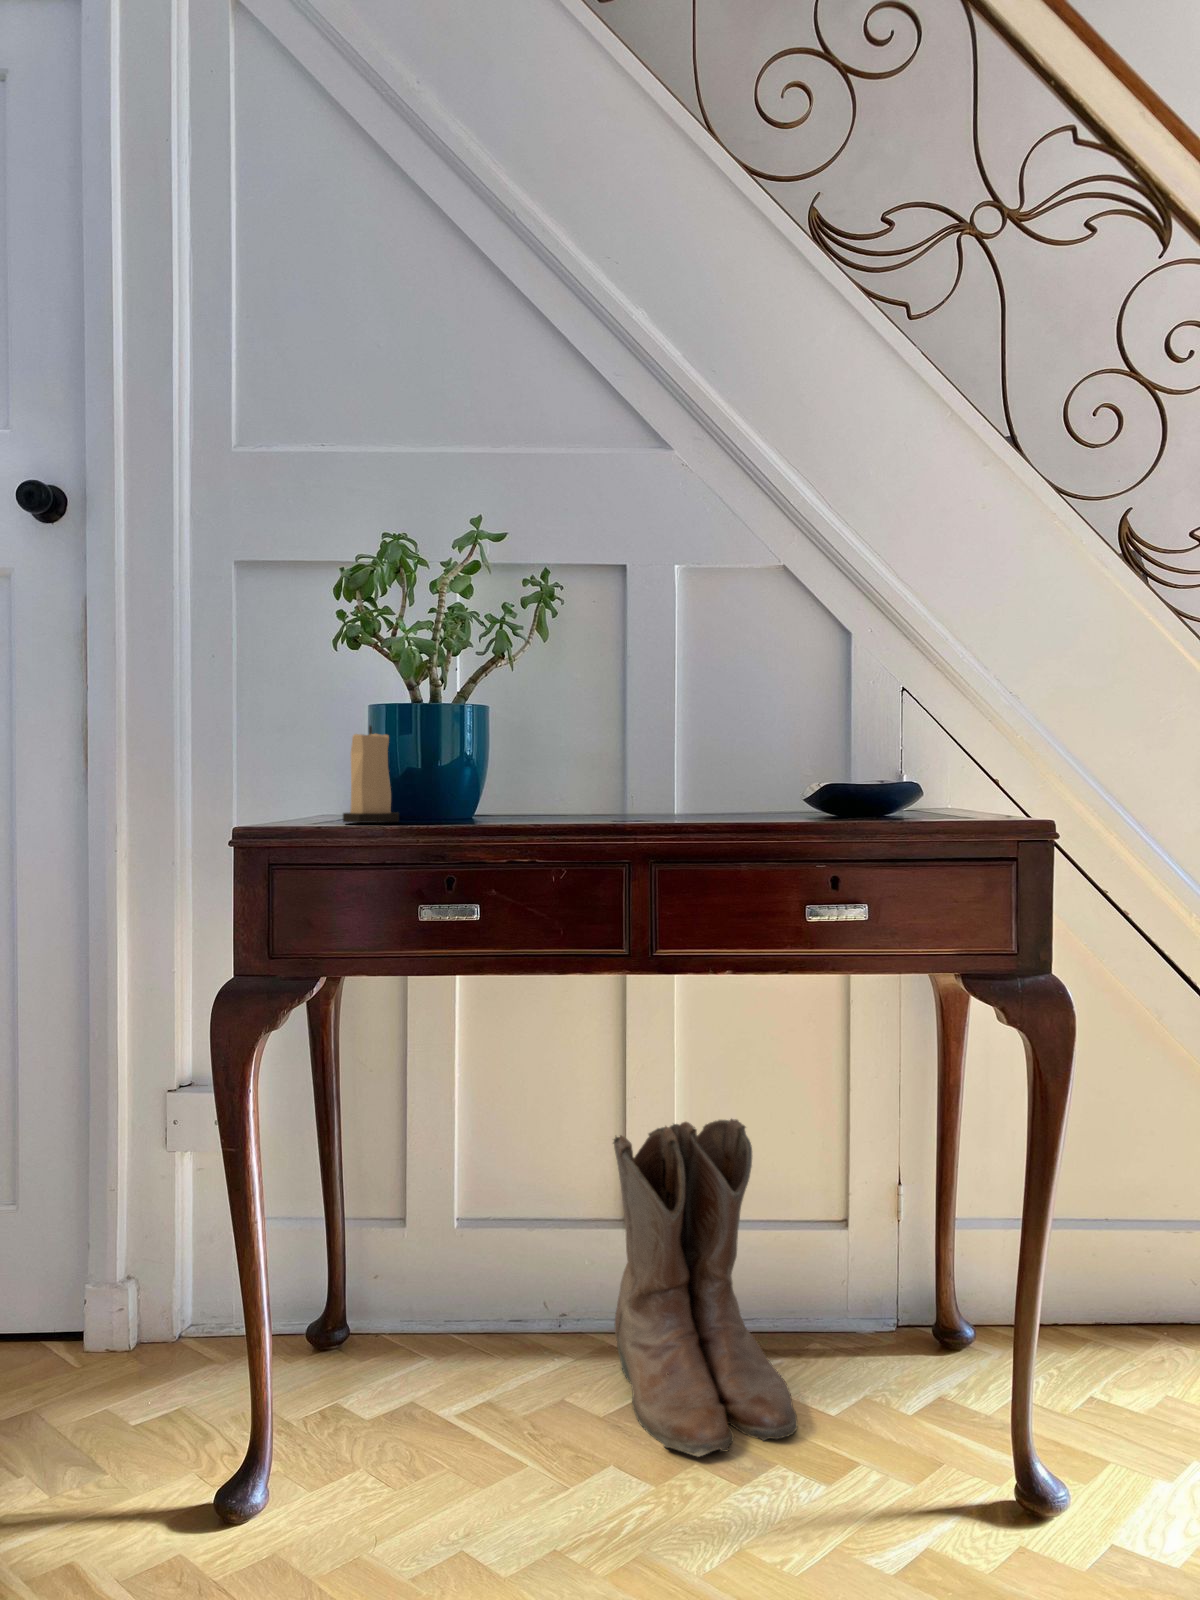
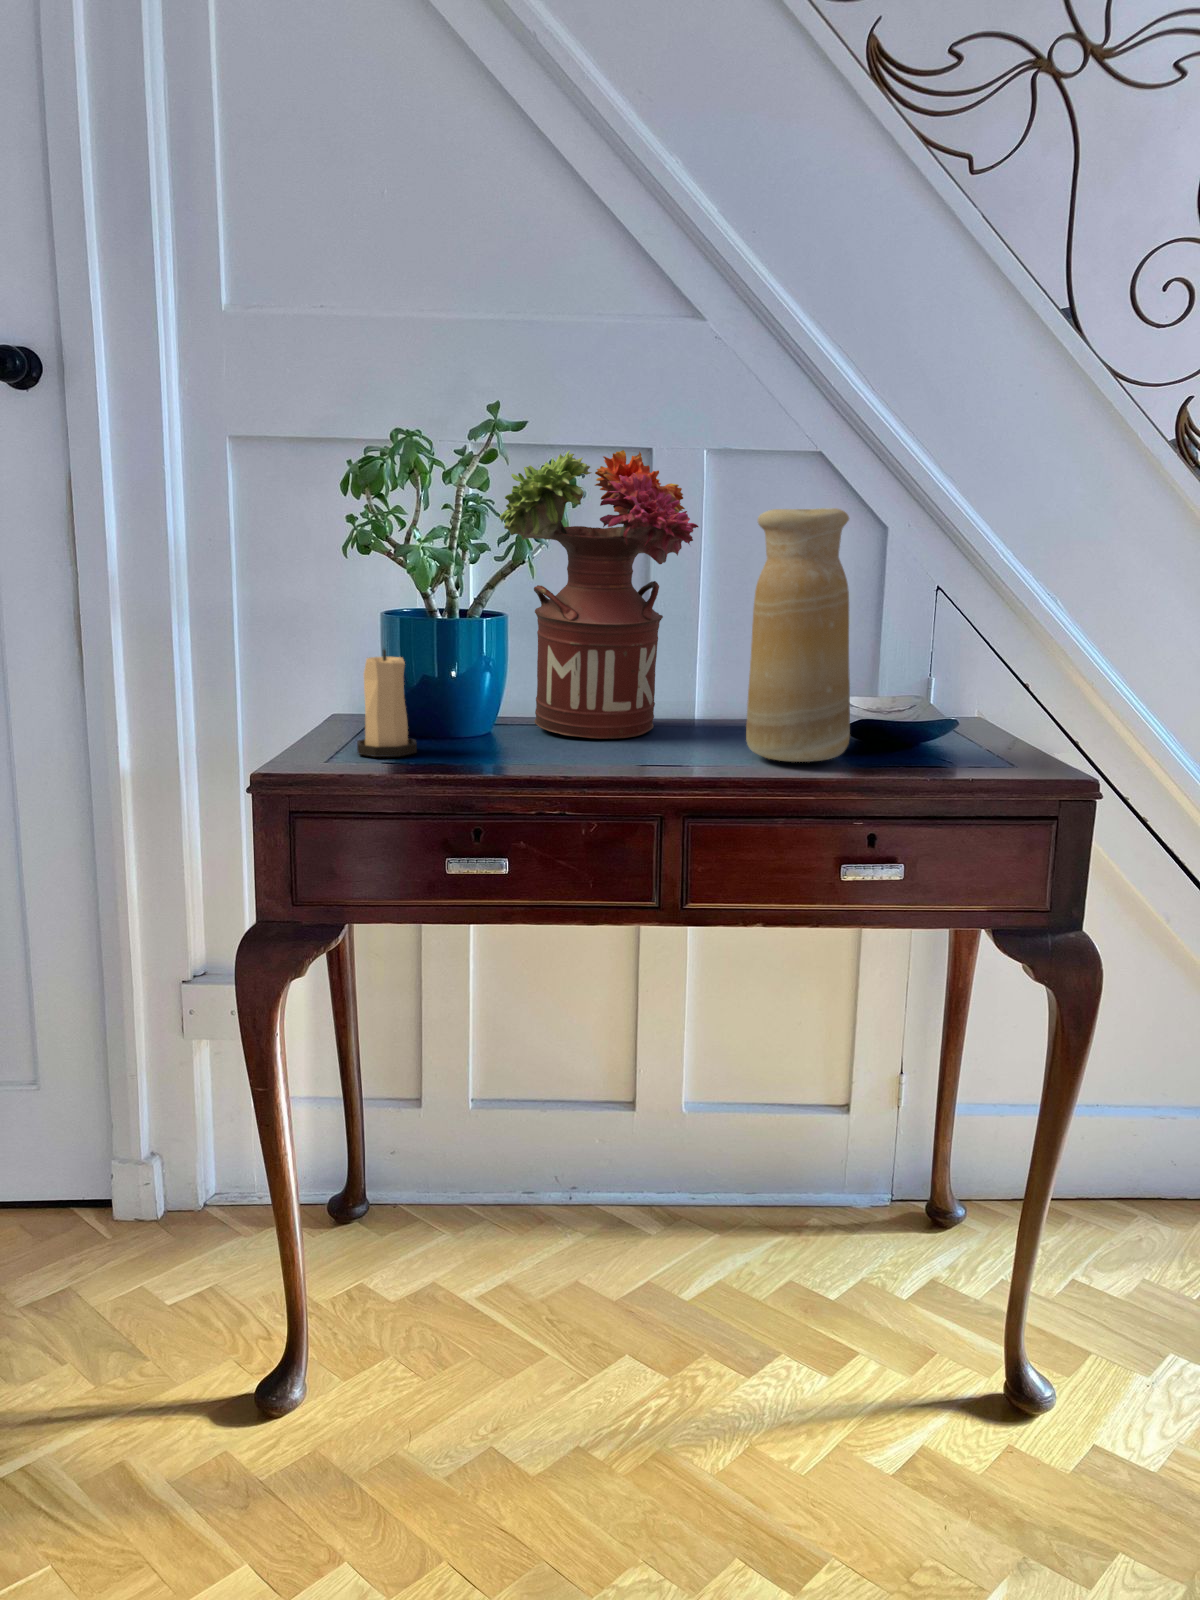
flower arrangement: none [481,555,662,815] -> present [500,450,698,739]
vase: none [710,585,808,819] -> present [746,508,850,762]
boots: present [613,1119,798,1457] -> none [626,1023,800,1347]

